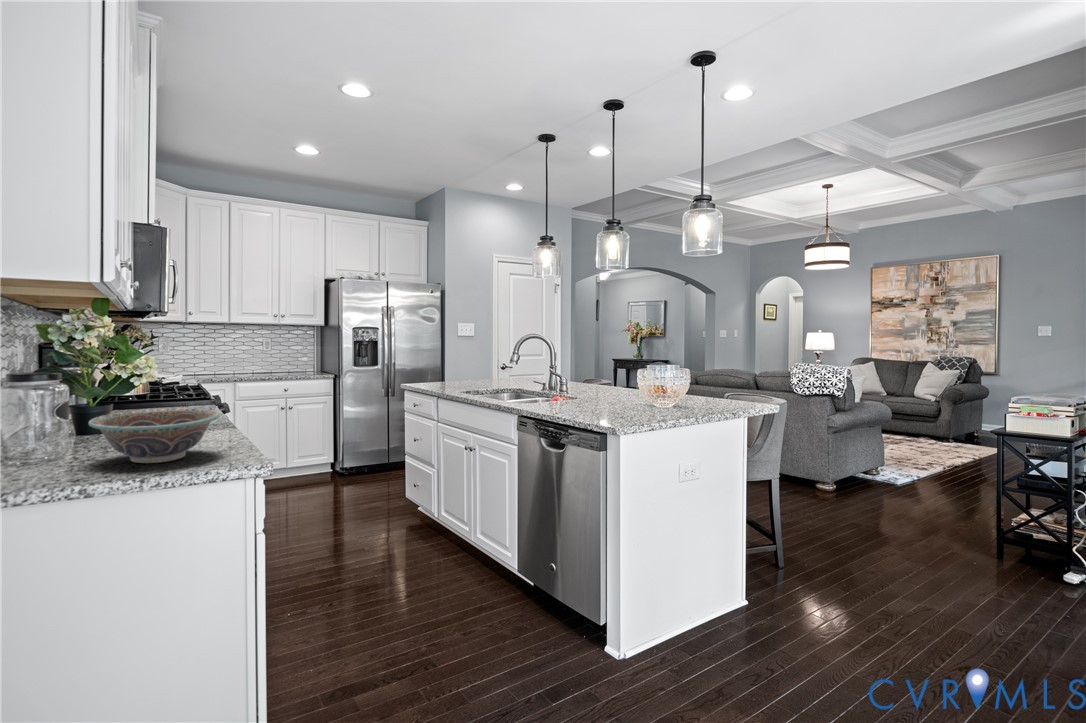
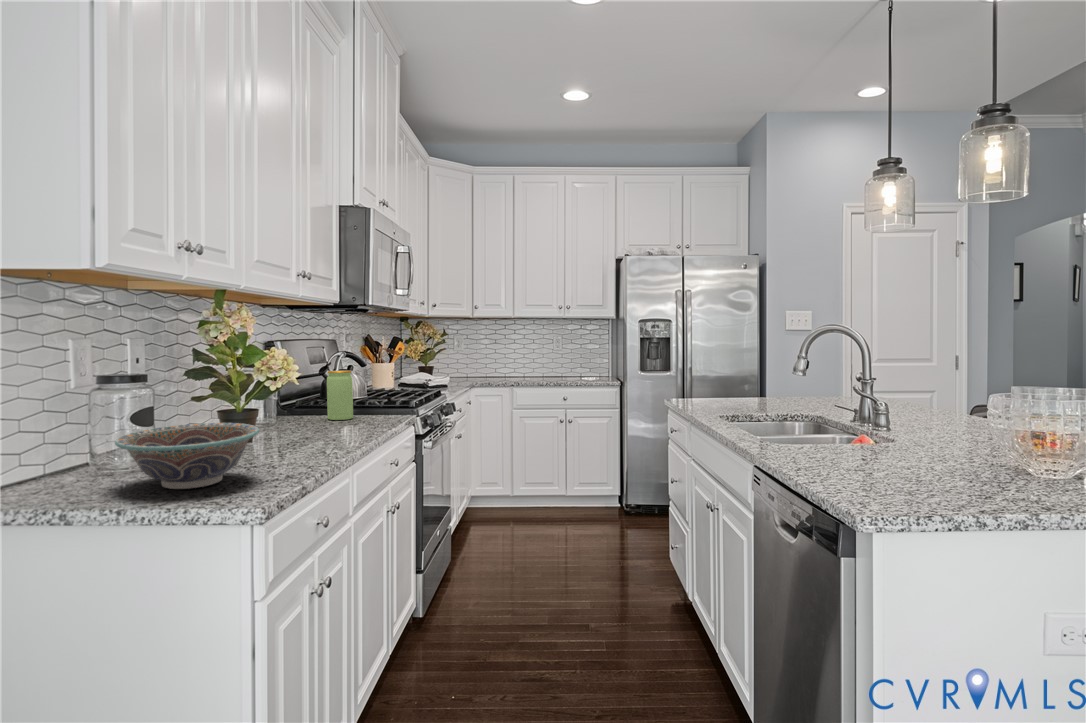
jar: none [141,368,169,412] -> present [327,370,353,420]

